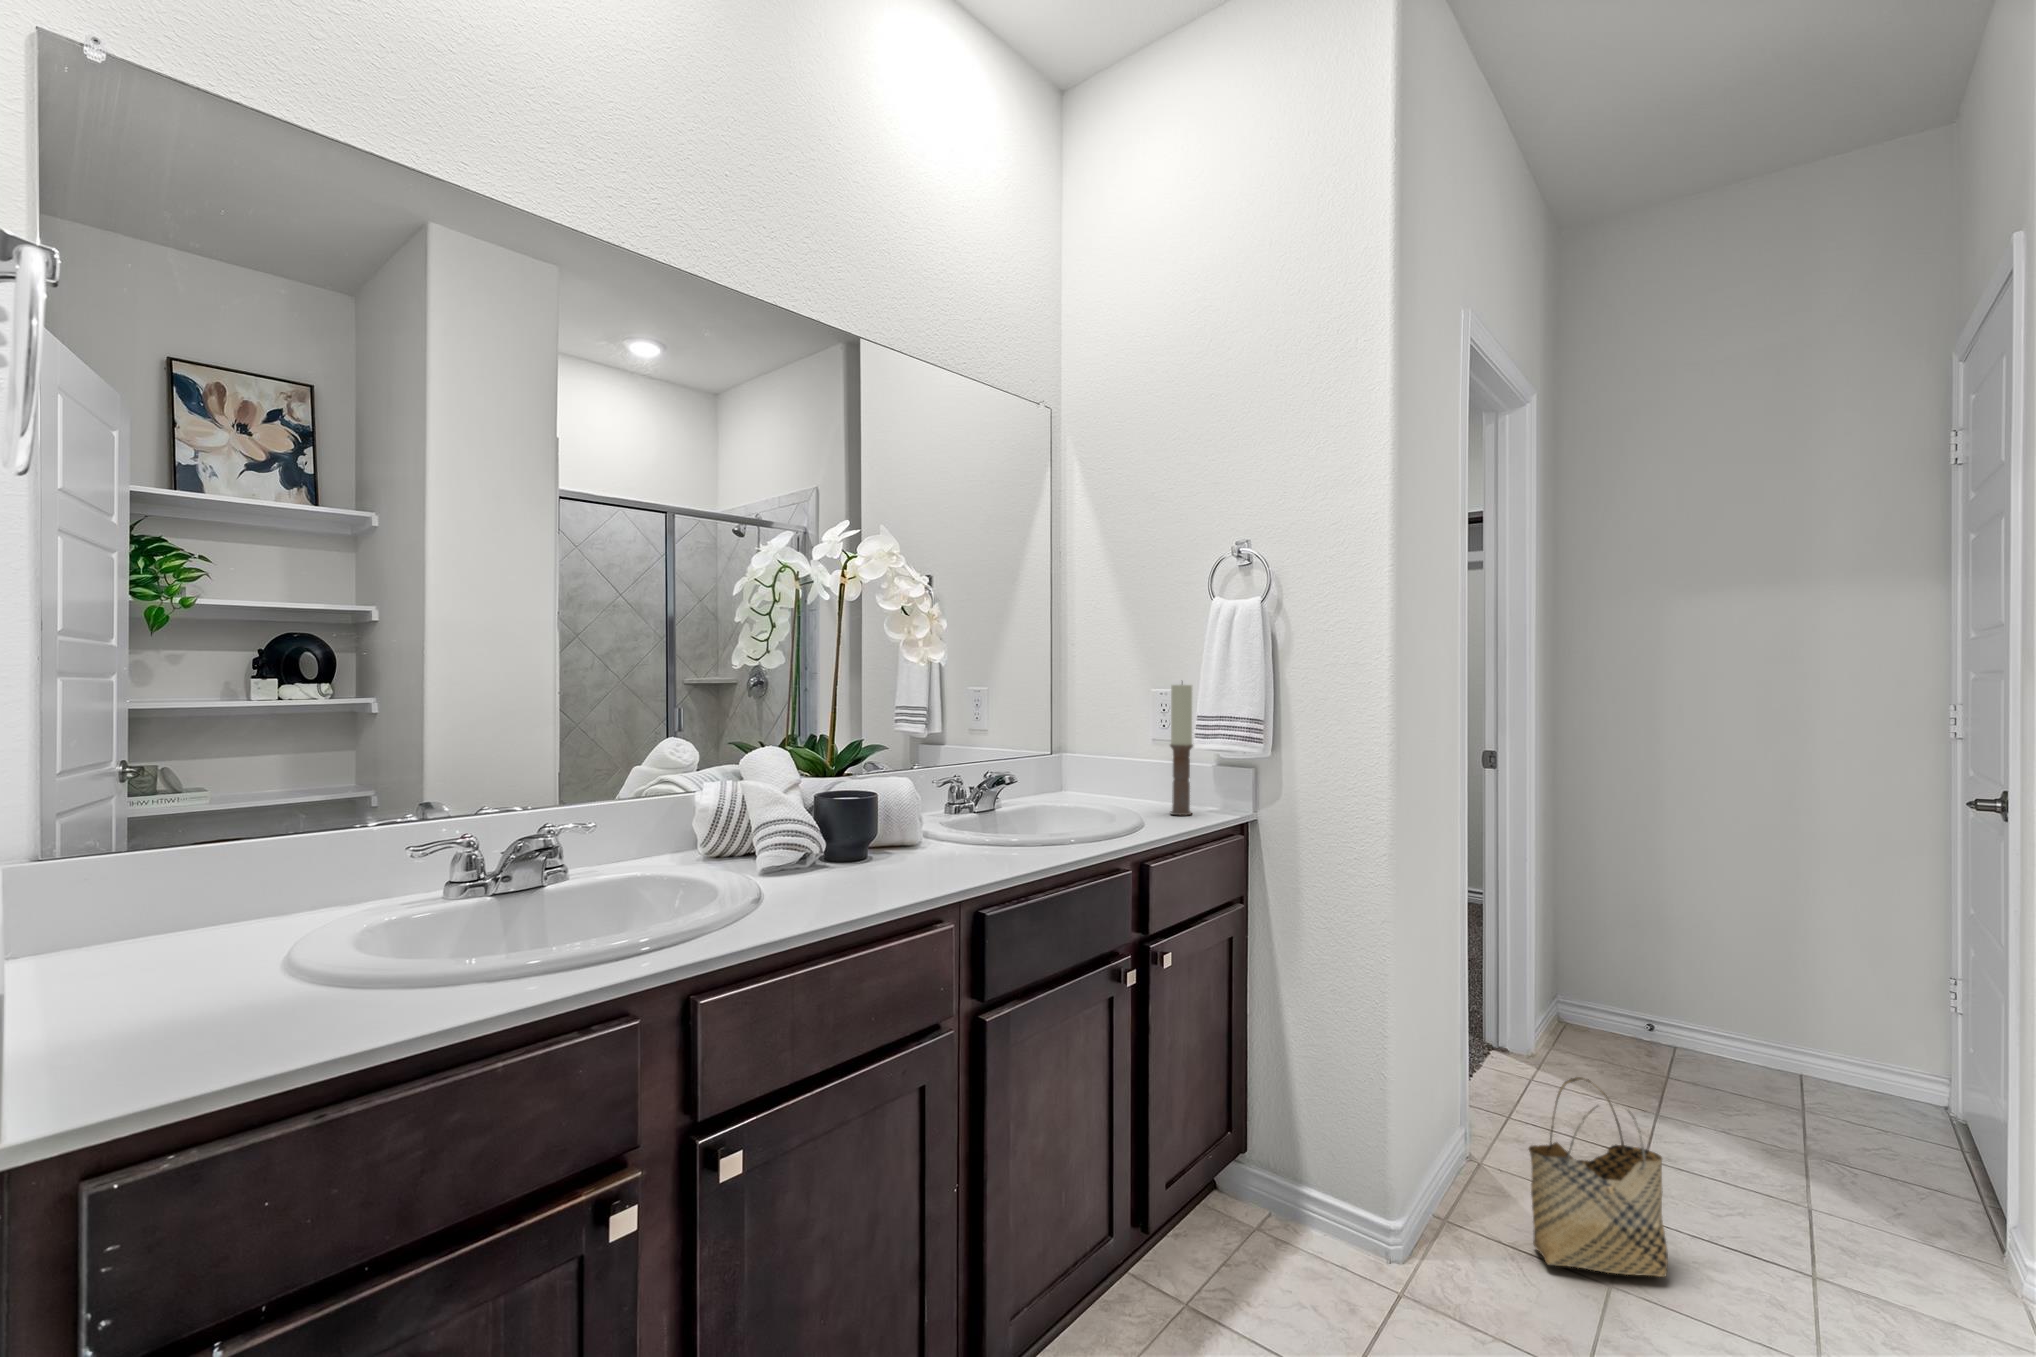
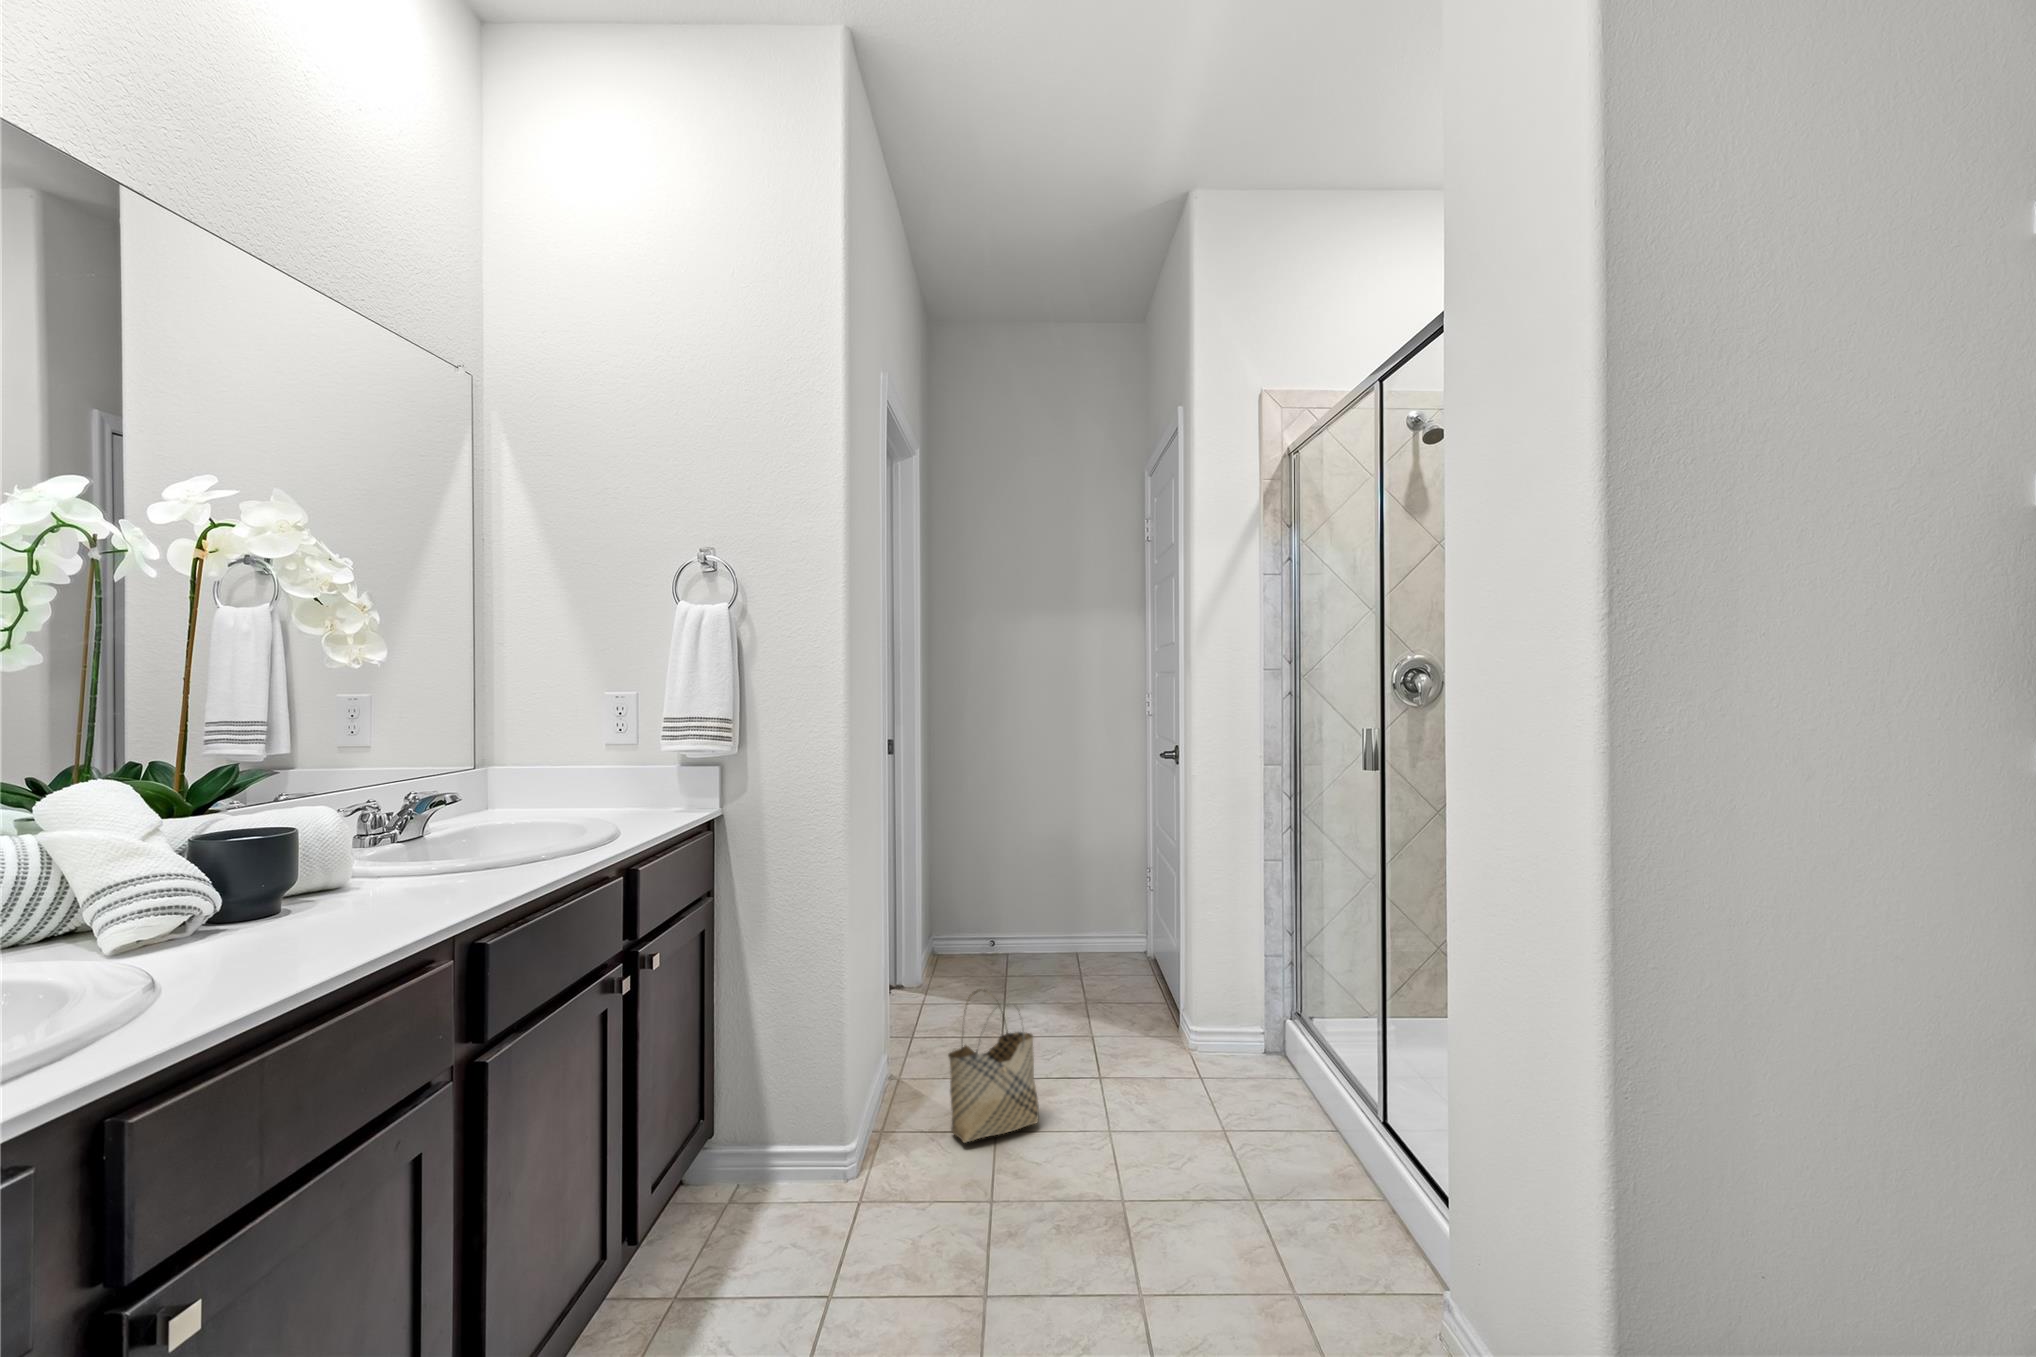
candle: present [1170,682,1193,815] -> none [633,682,658,818]

